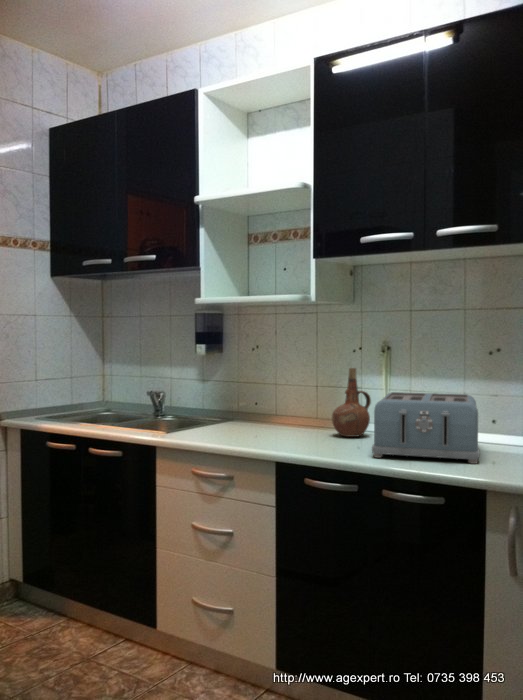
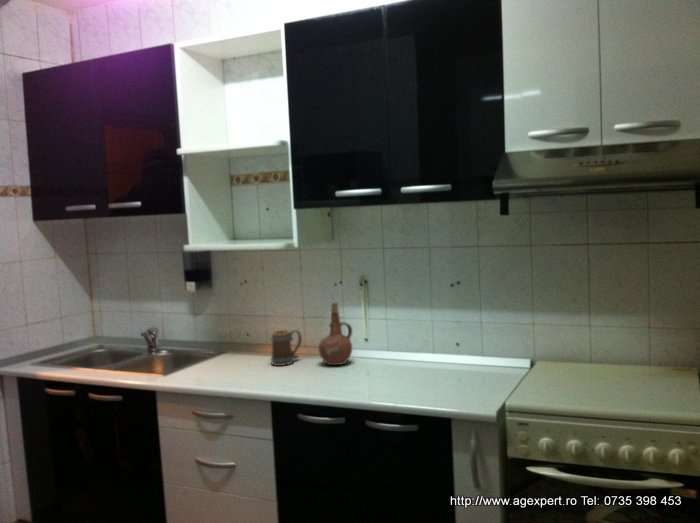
toaster: present [372,392,480,464] -> none [355,324,446,391]
mug: none [279,396,314,434] -> present [271,330,302,366]

